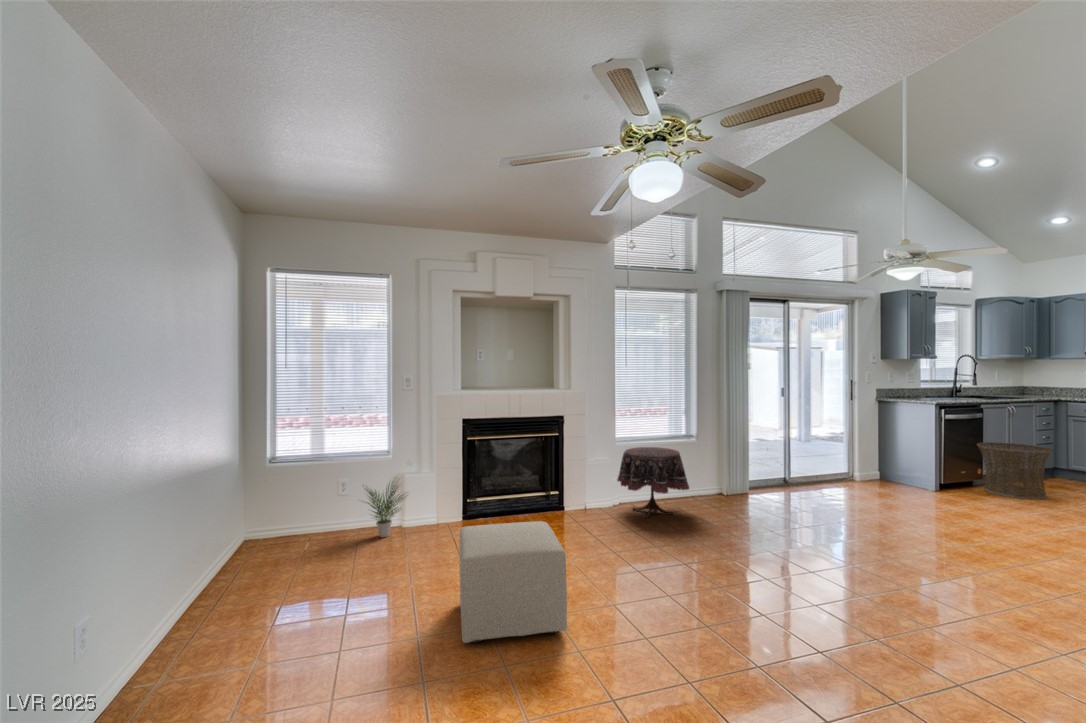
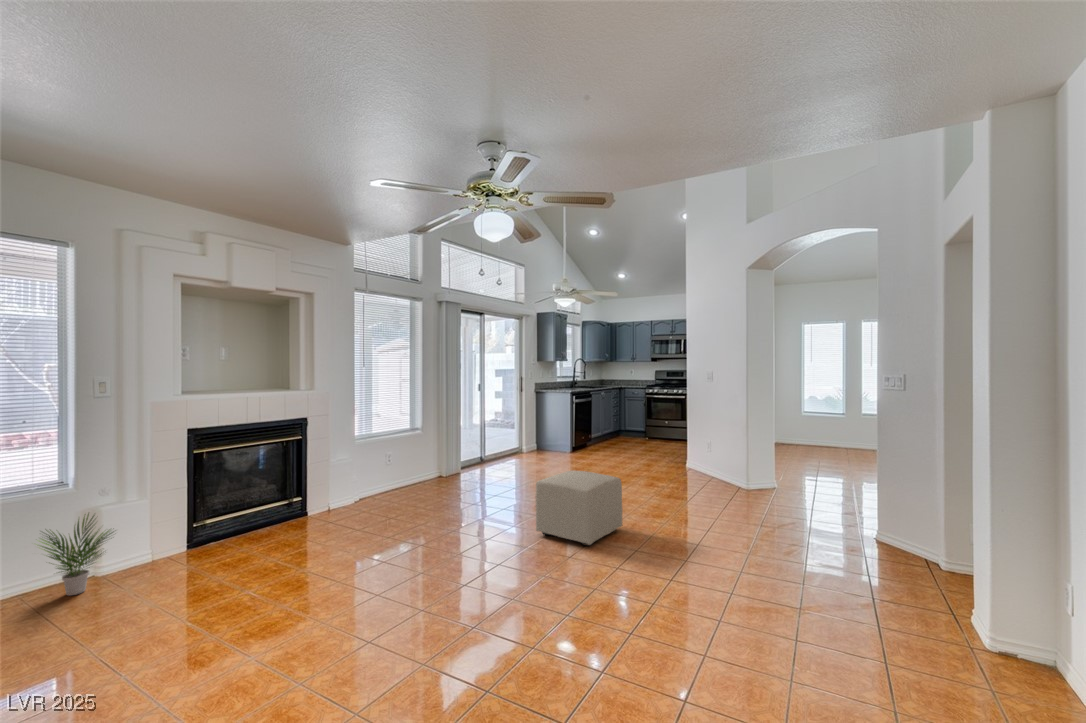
basket: present [977,442,1053,500] -> none [589,415,624,450]
side table: present [617,447,689,518] -> none [361,441,430,505]
ottoman: present [459,521,567,643] -> present [536,471,622,546]

